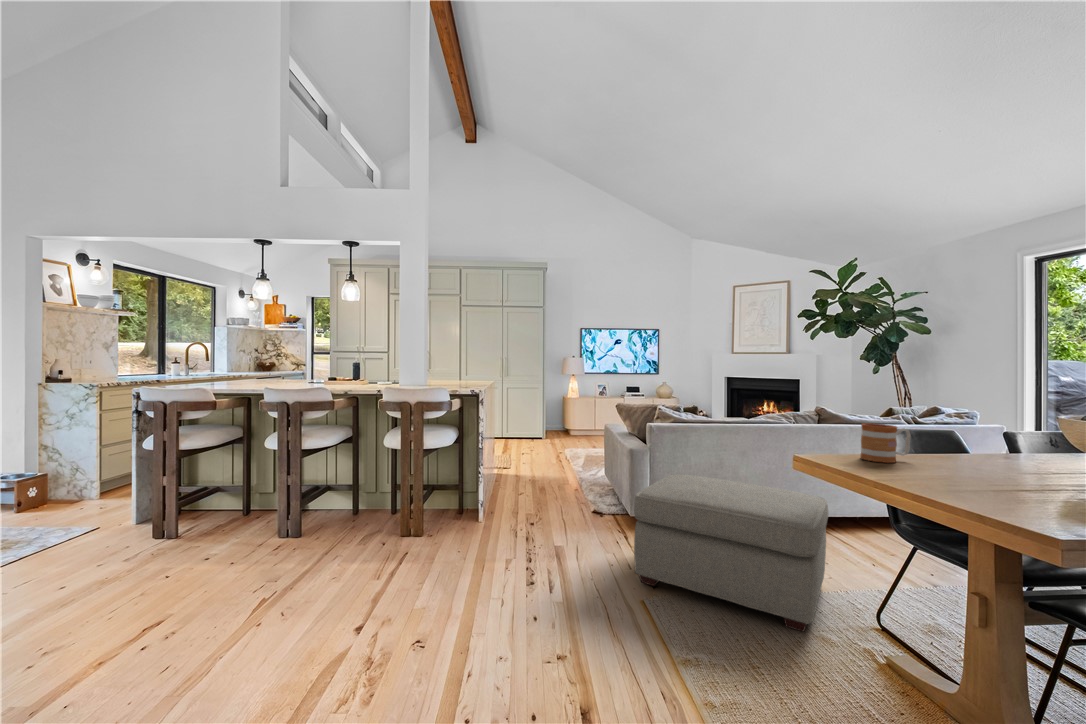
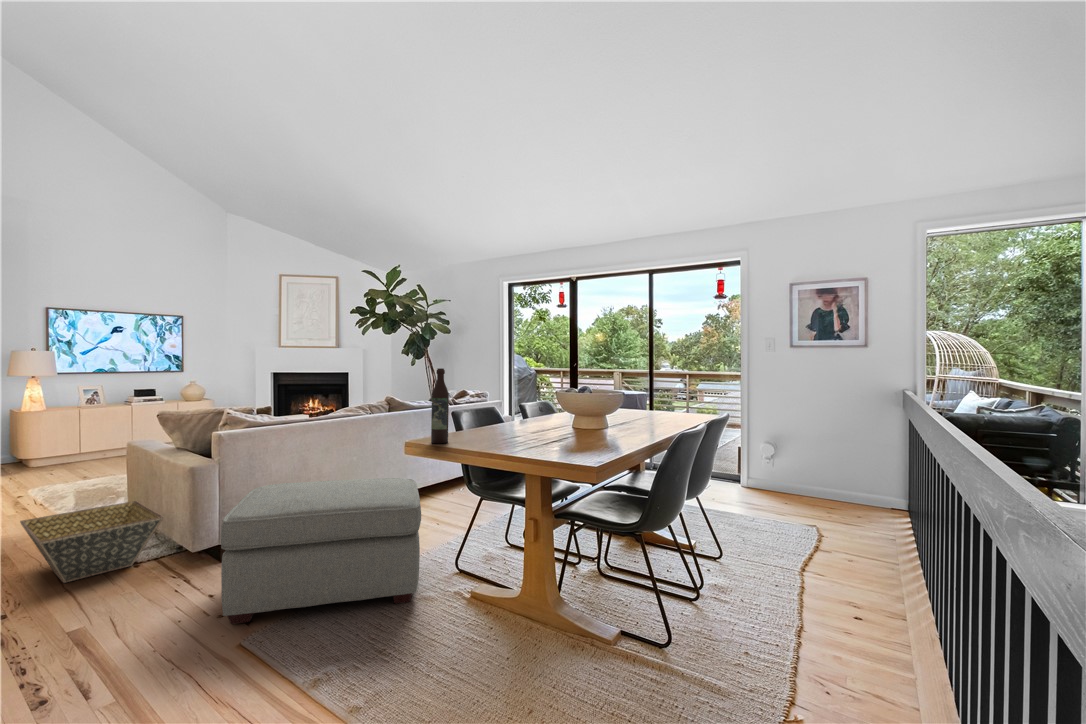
wine bottle: none [825,374,849,462] -> present [431,368,449,443]
mug: present [860,423,911,463] -> none [453,408,485,439]
basket: none [547,467,617,515] -> present [20,501,163,583]

